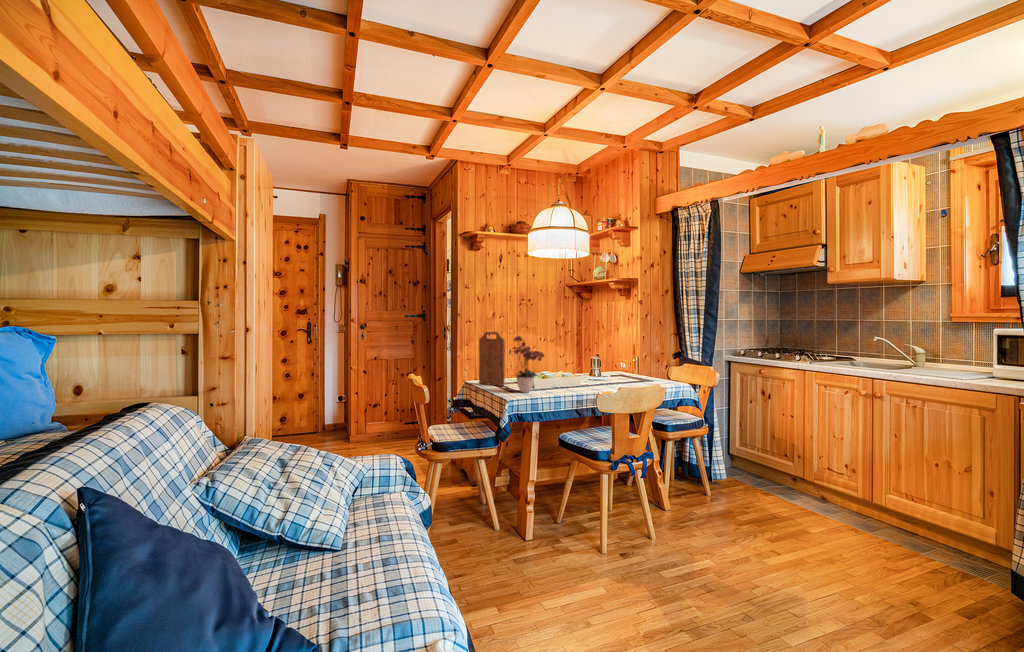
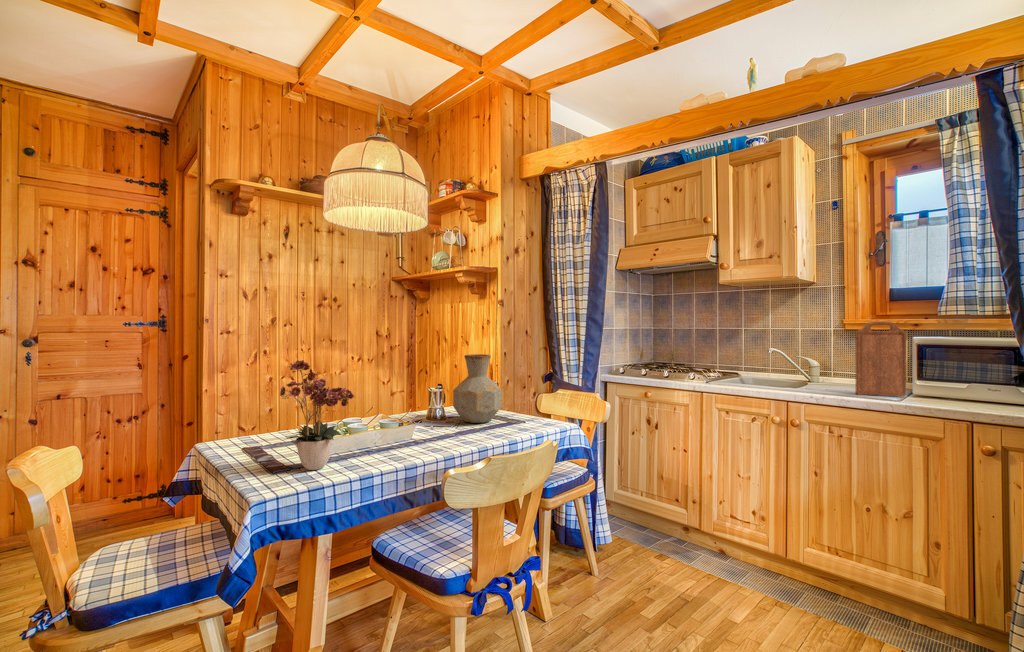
cutting board: present [479,332,505,386] -> present [856,321,906,396]
vase: none [603,338,636,382] -> present [453,354,502,423]

